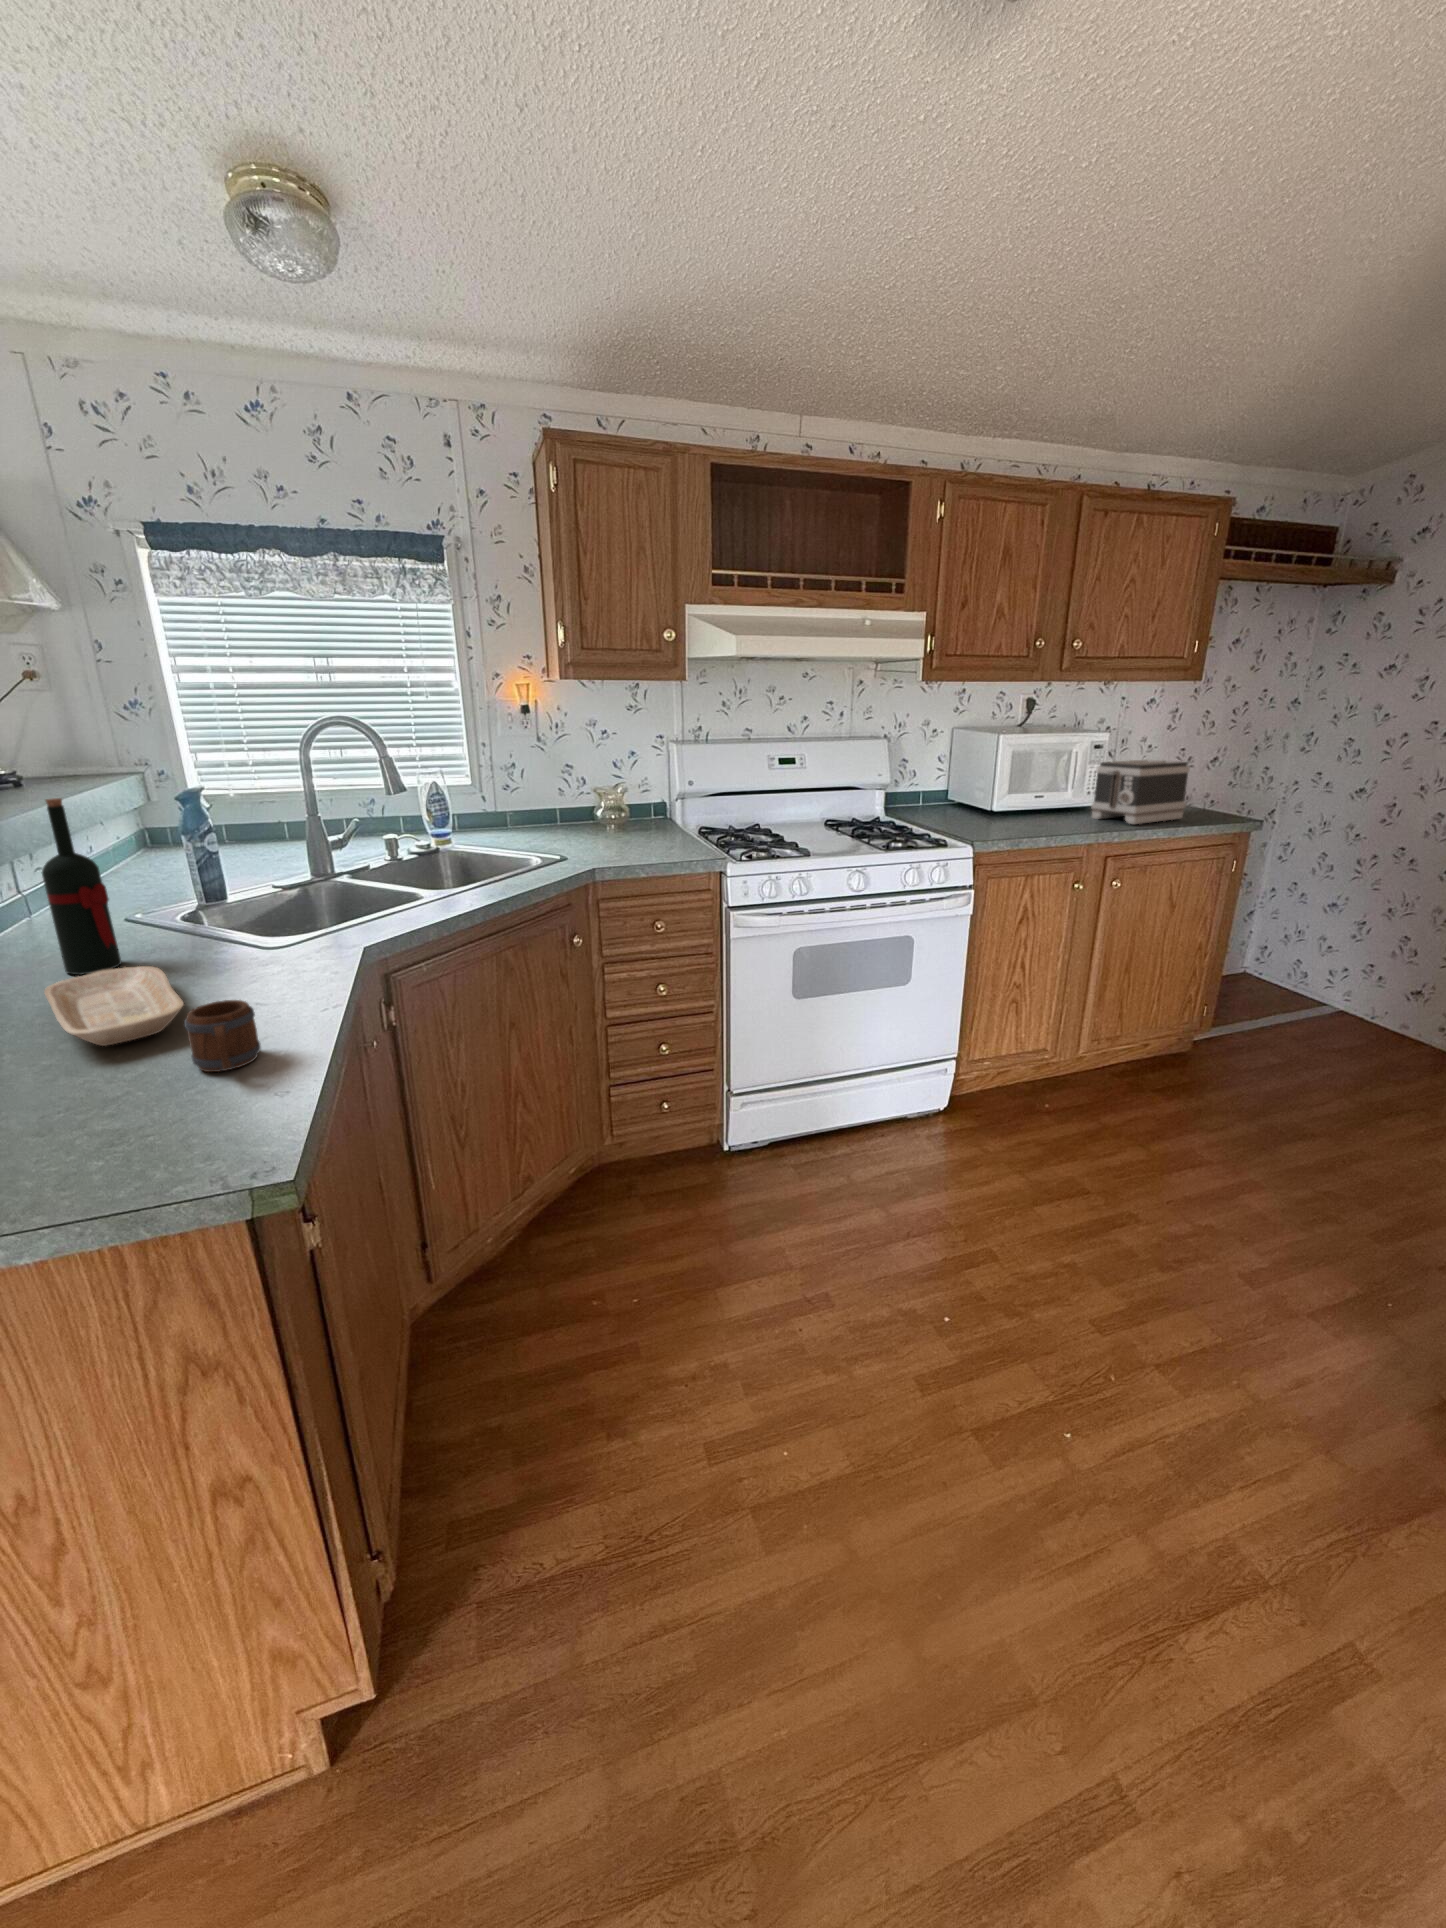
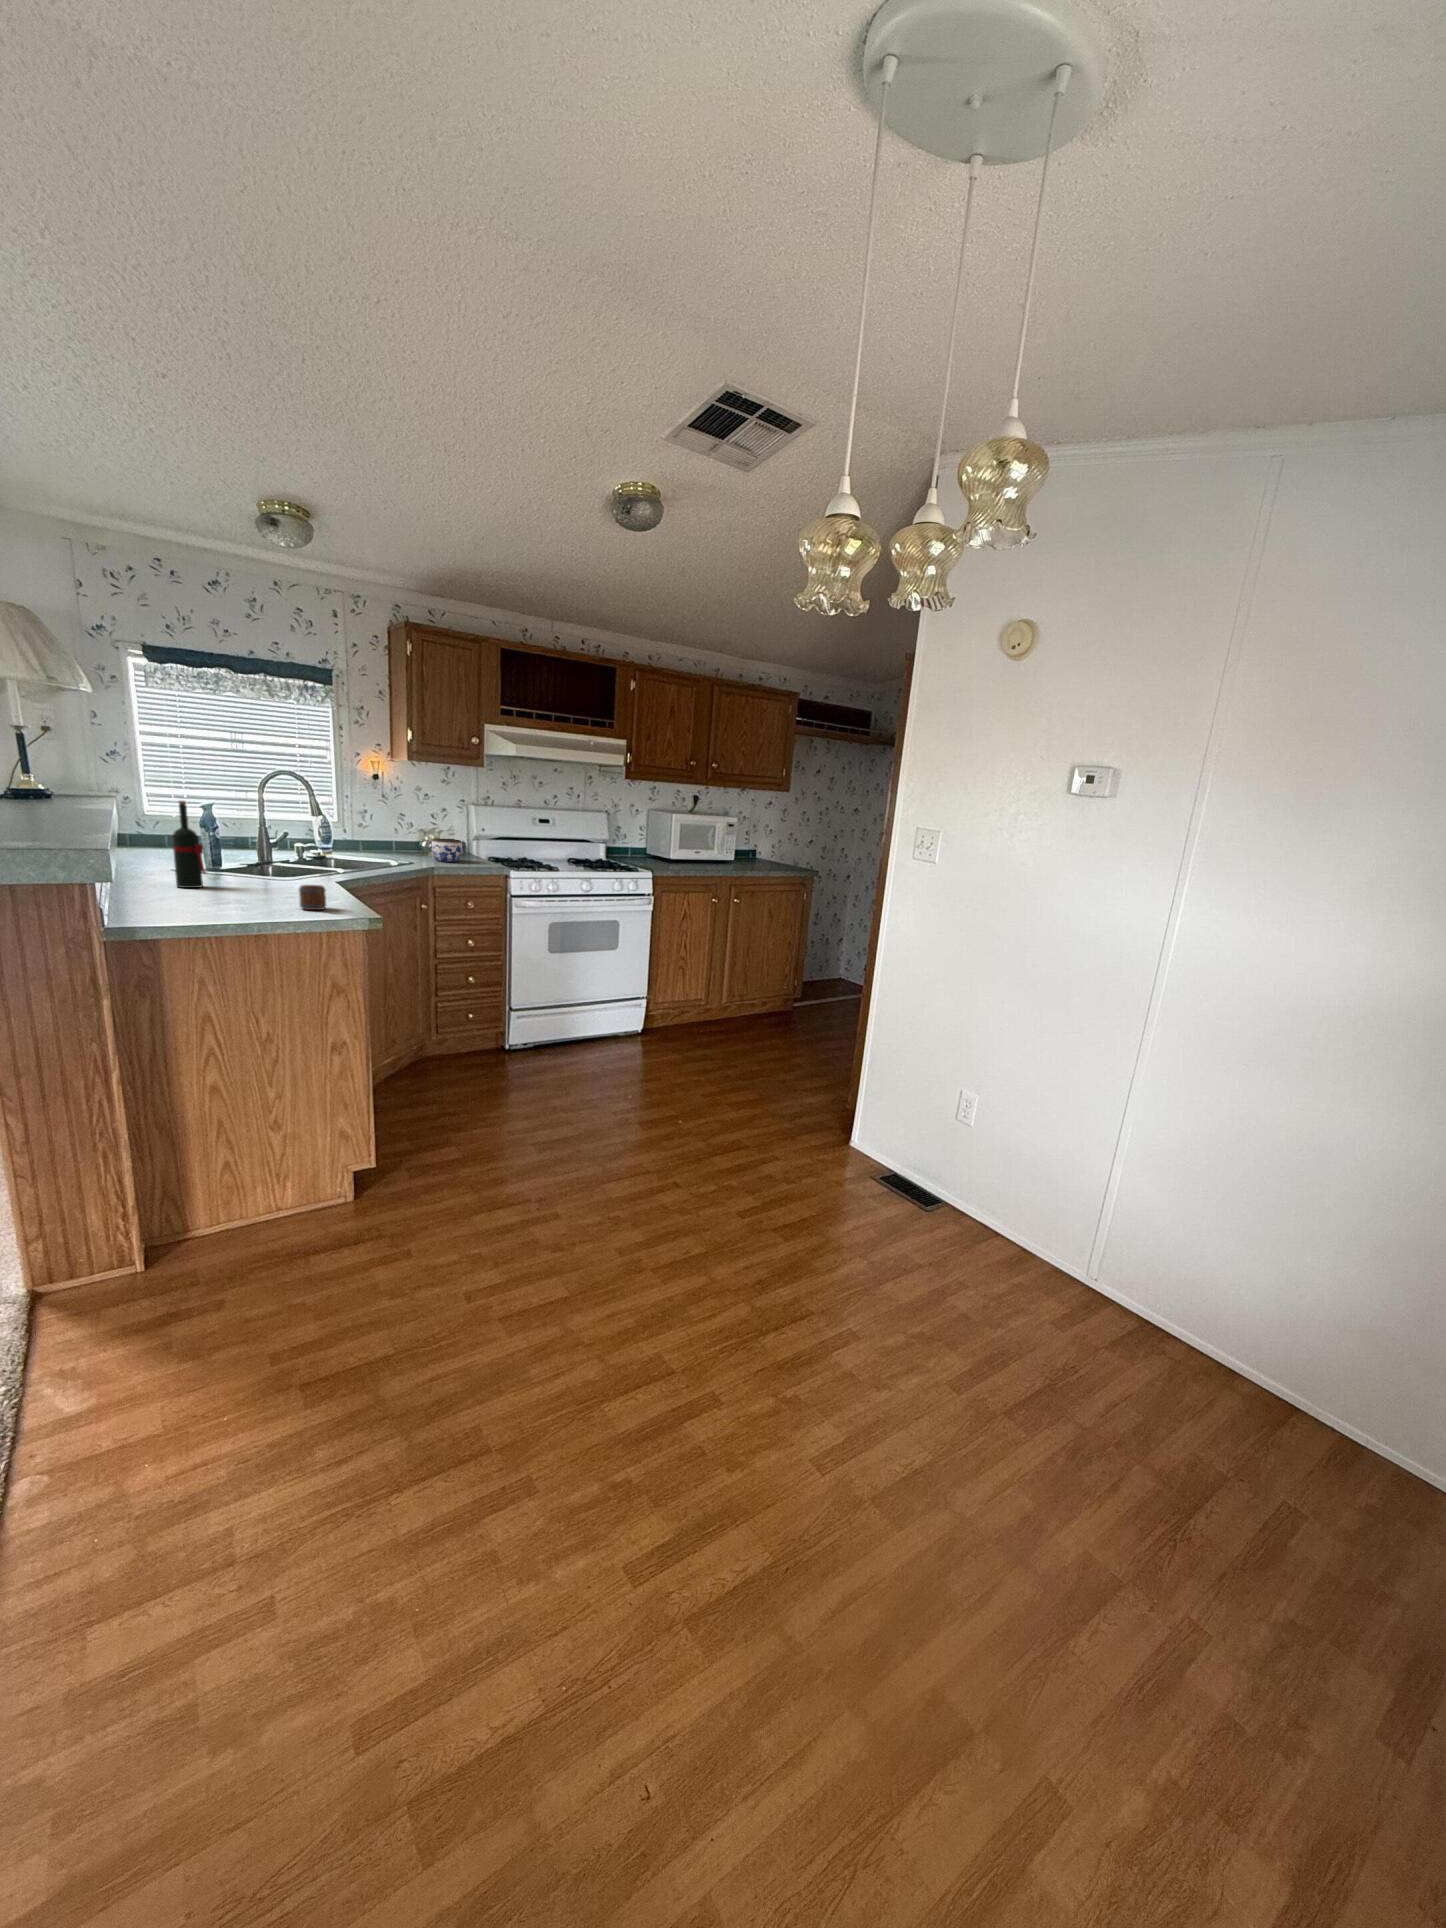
toaster: present [1091,759,1190,824] -> none [728,834,781,870]
jar: none [604,805,654,846] -> present [431,838,463,862]
tray: present [44,966,184,1046] -> none [194,883,280,903]

